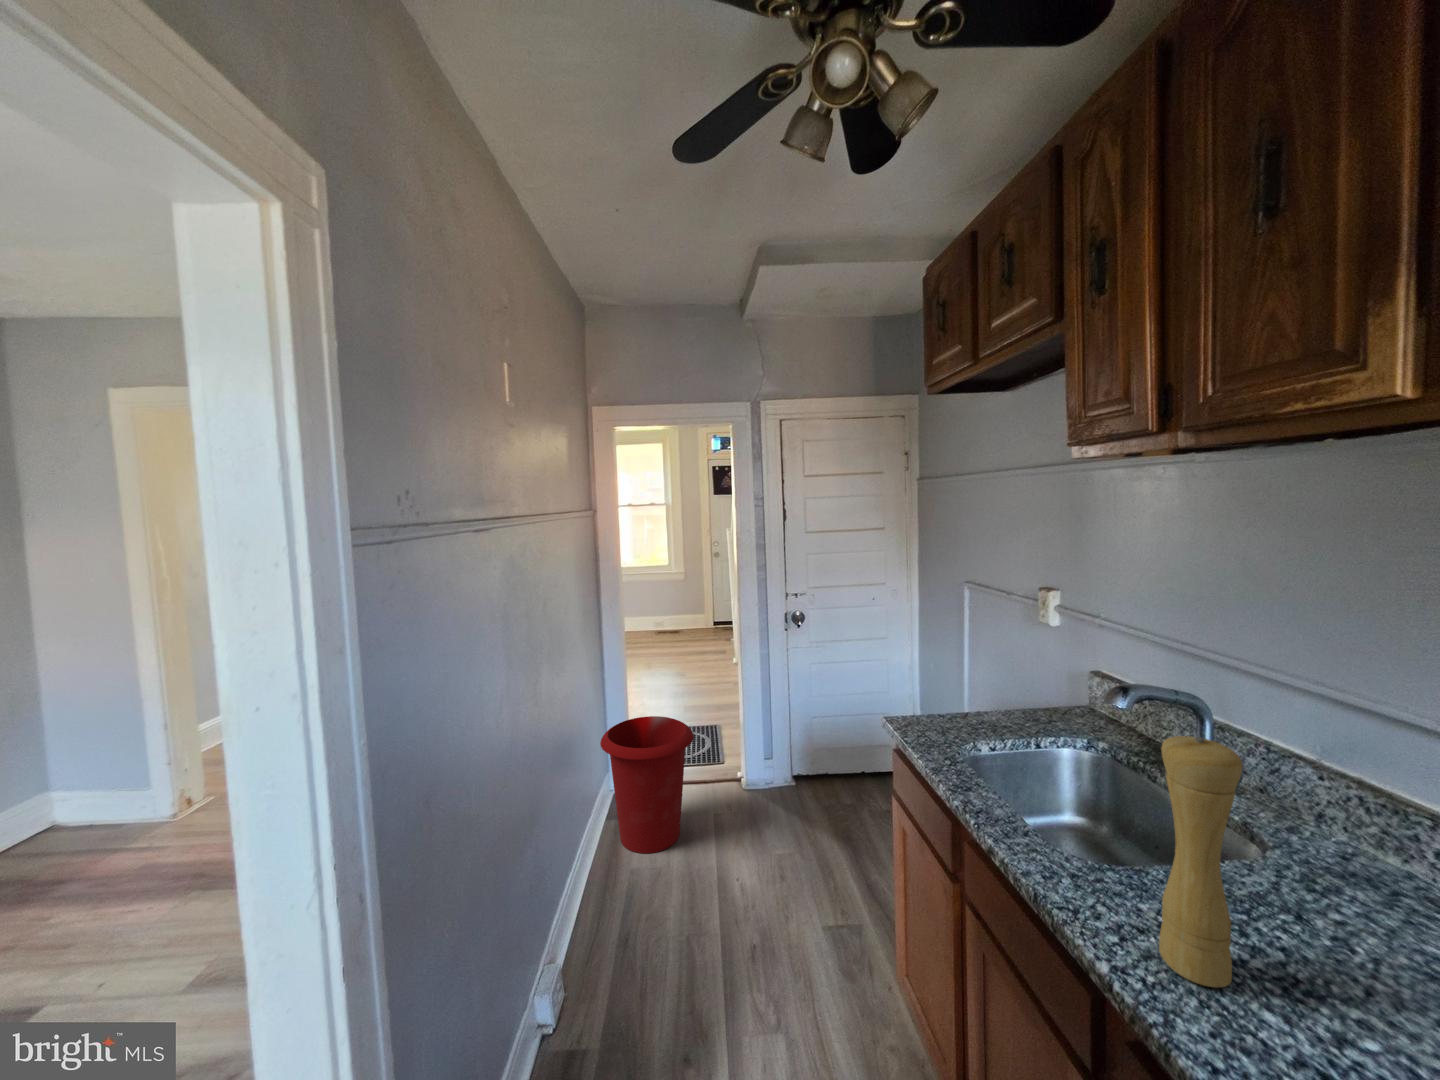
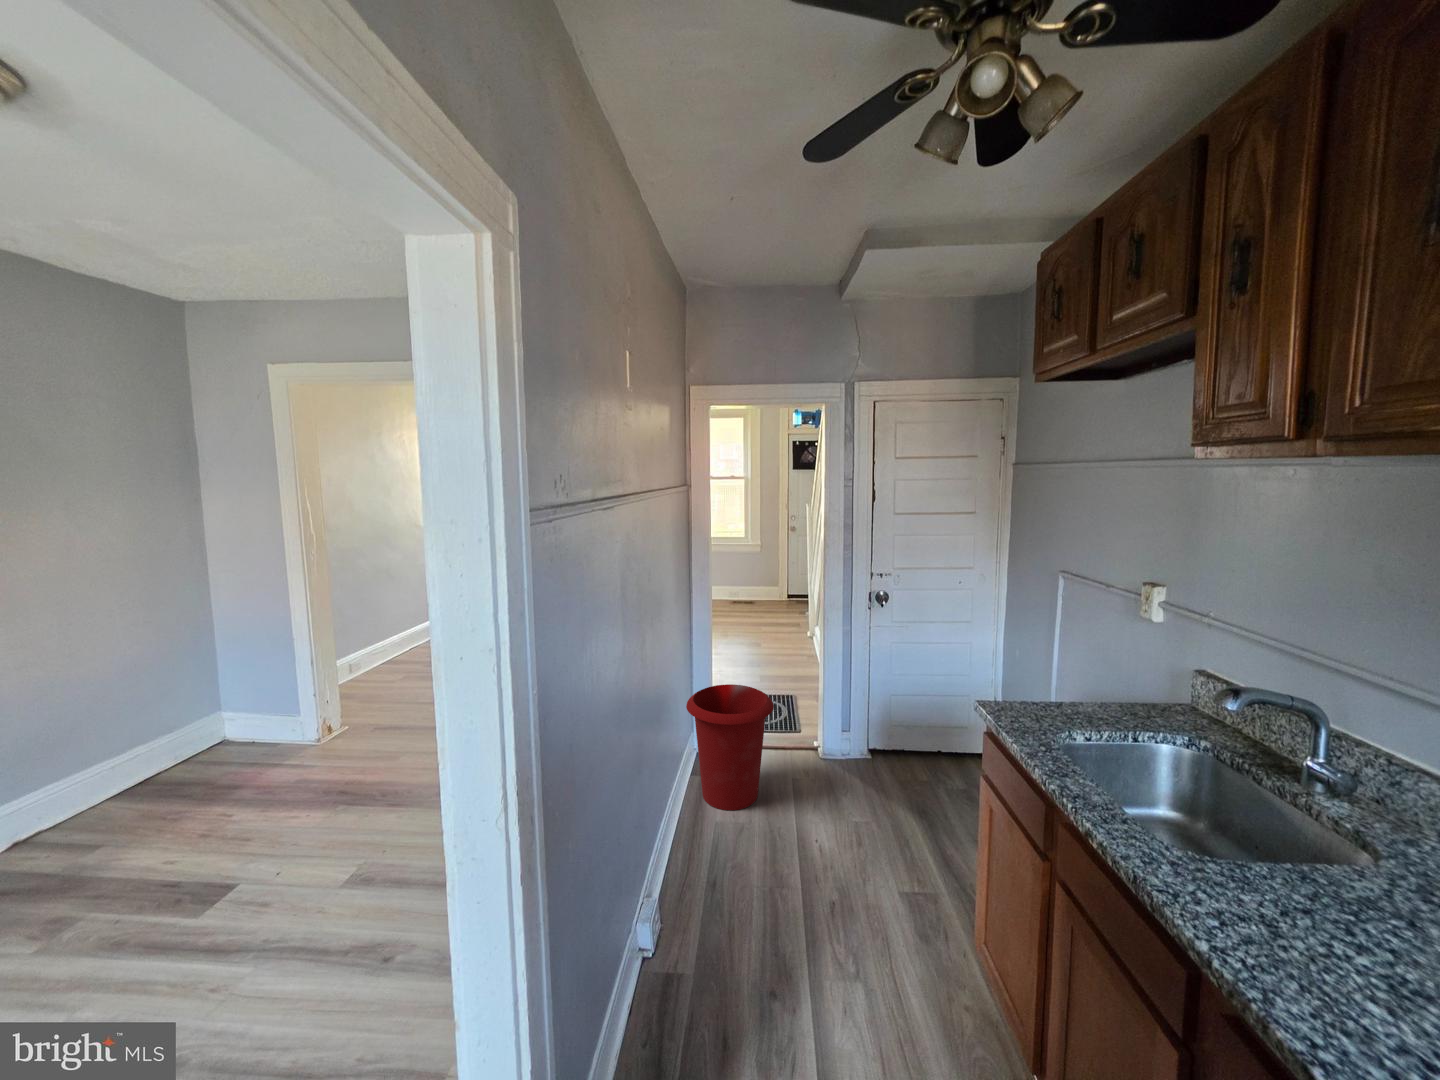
pepper mill: present [1159,736,1243,987] -> none [1261,745,1365,976]

